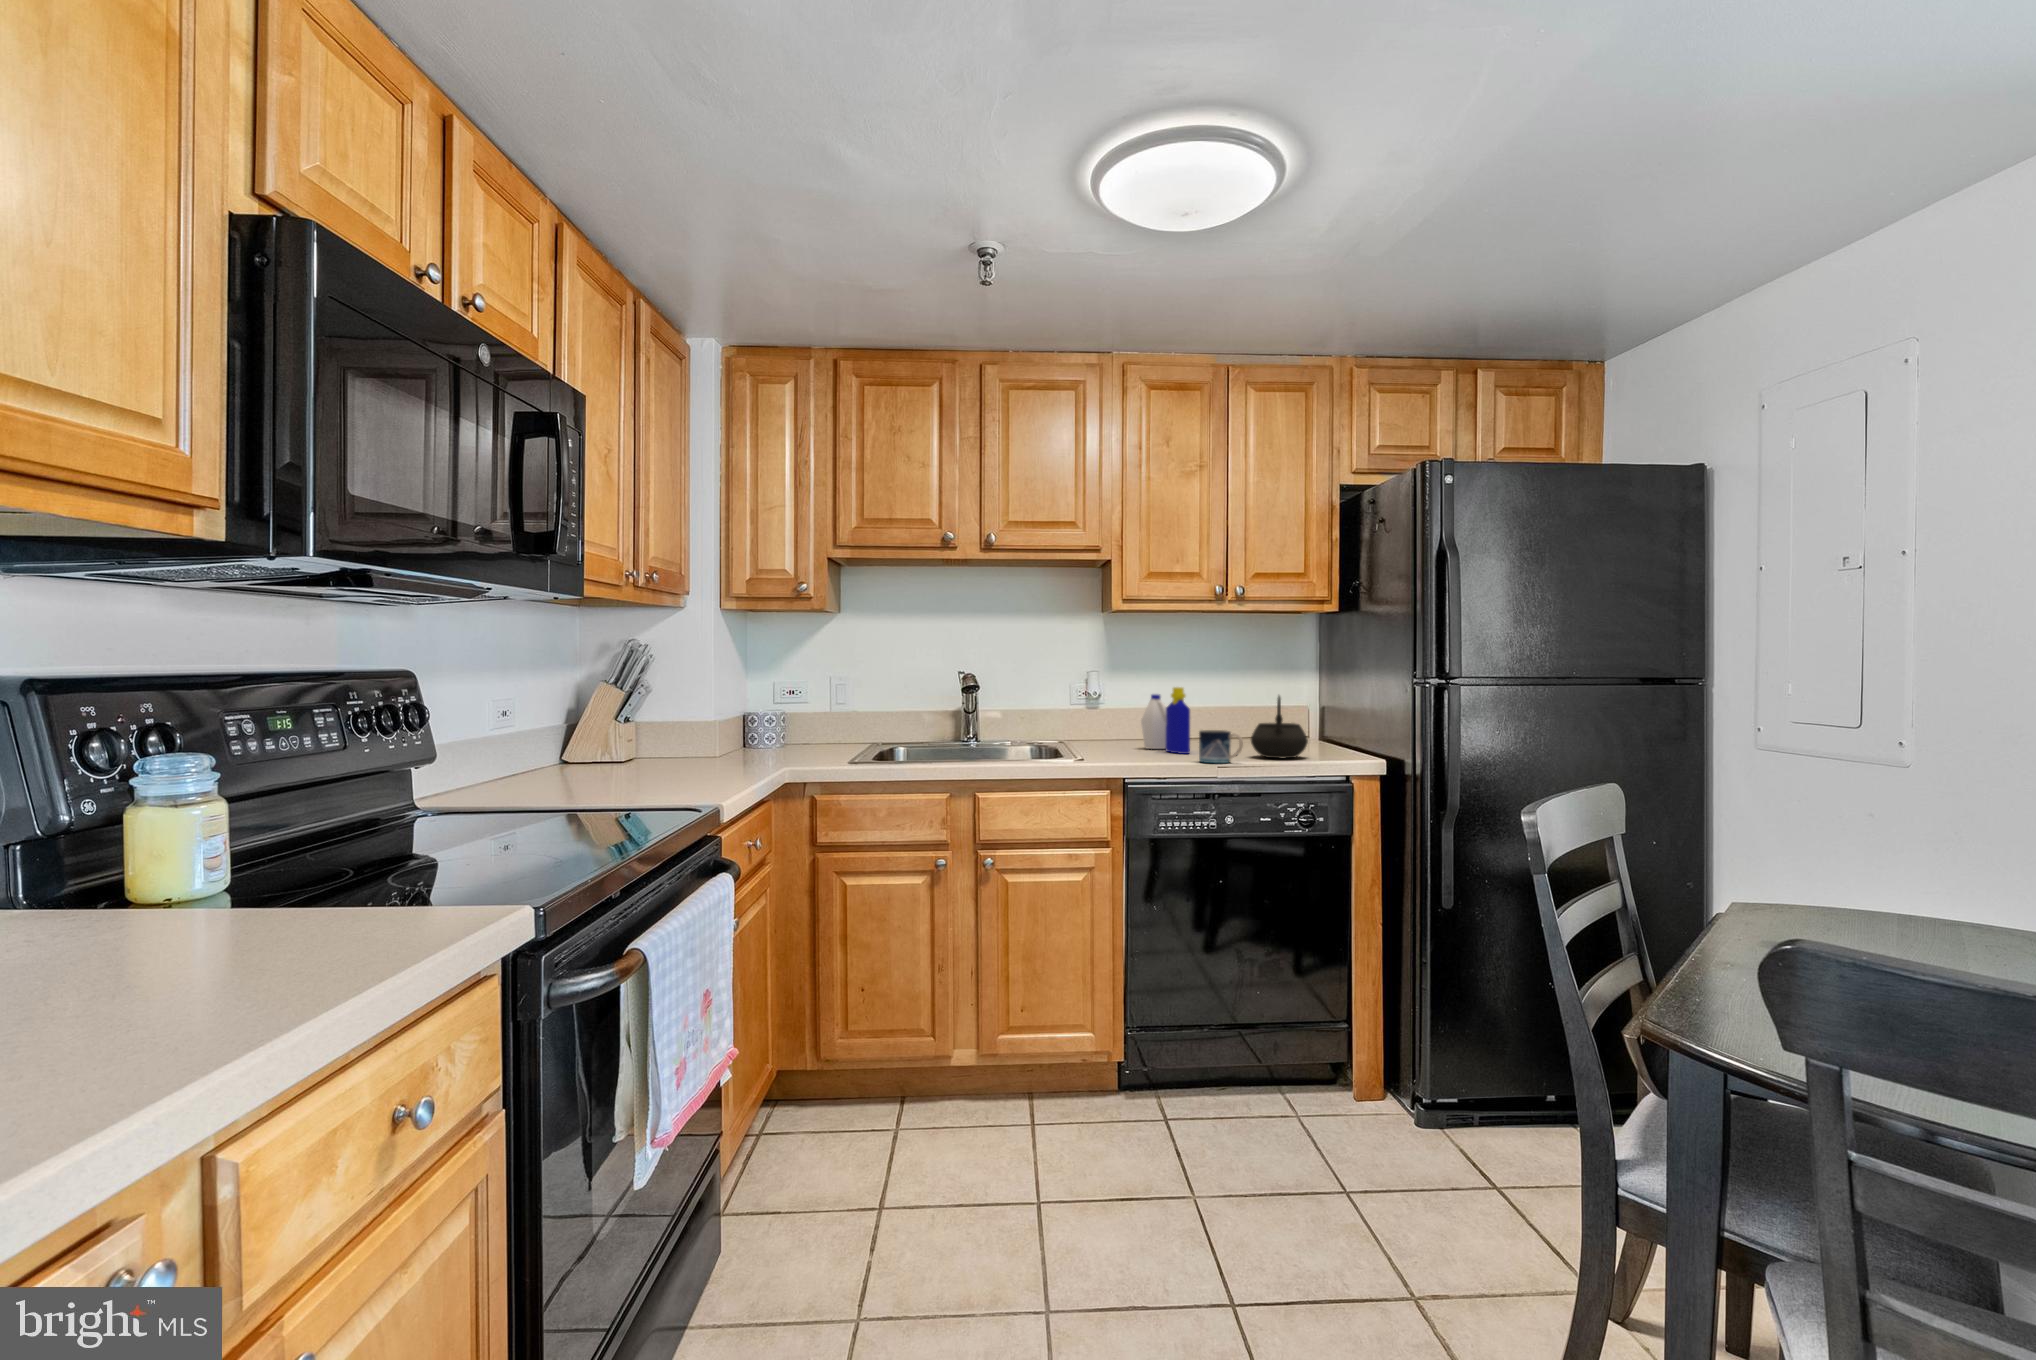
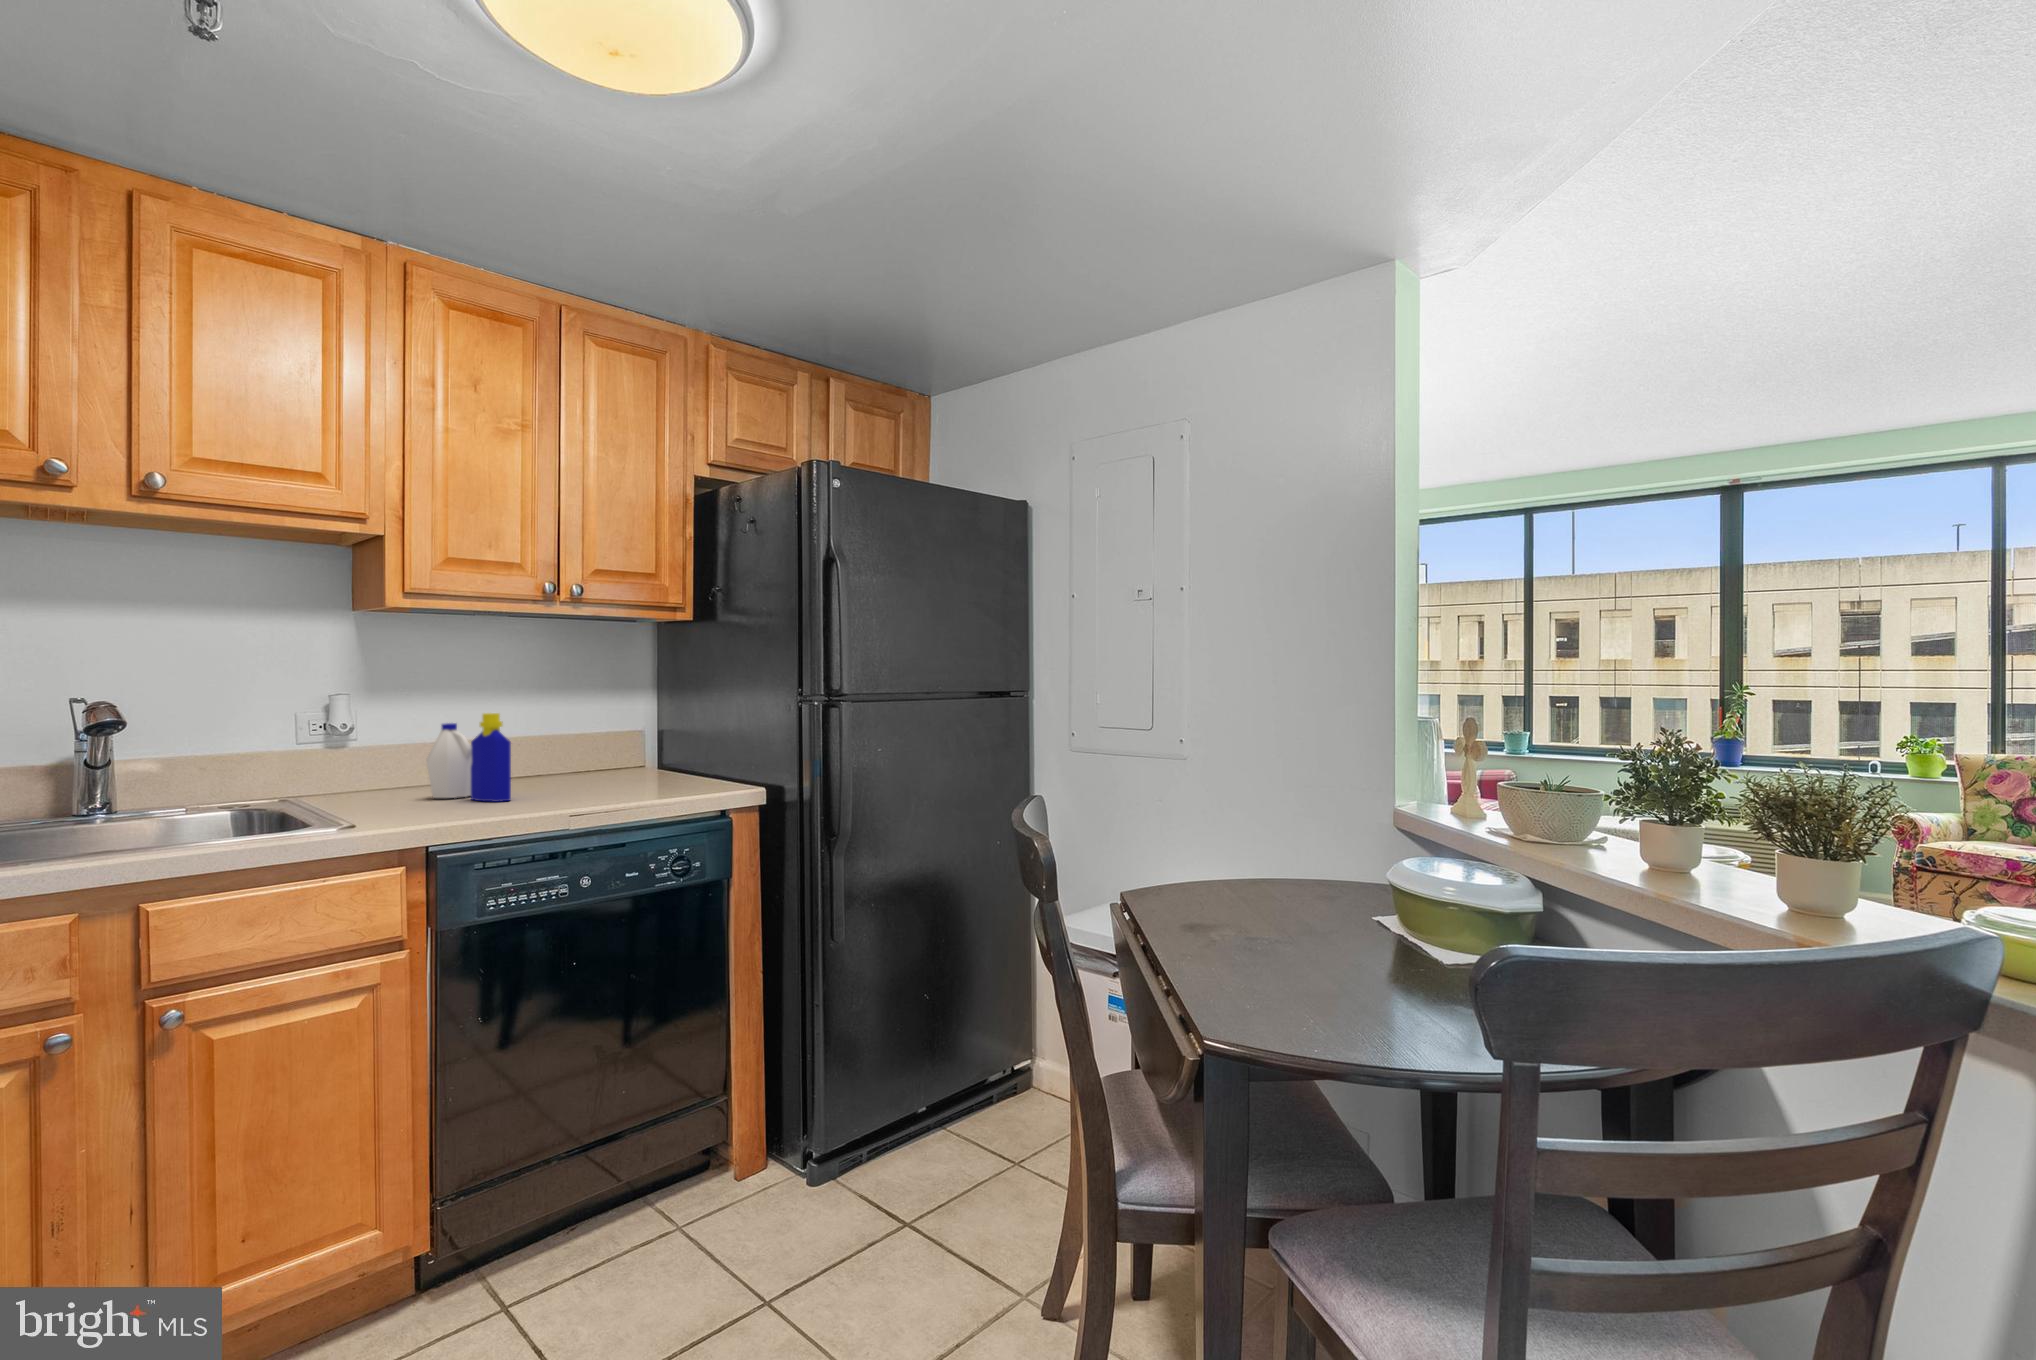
kettle: present [1251,696,1308,758] -> none [600,719,673,797]
mug: present [1199,730,1243,763] -> none [540,767,603,812]

